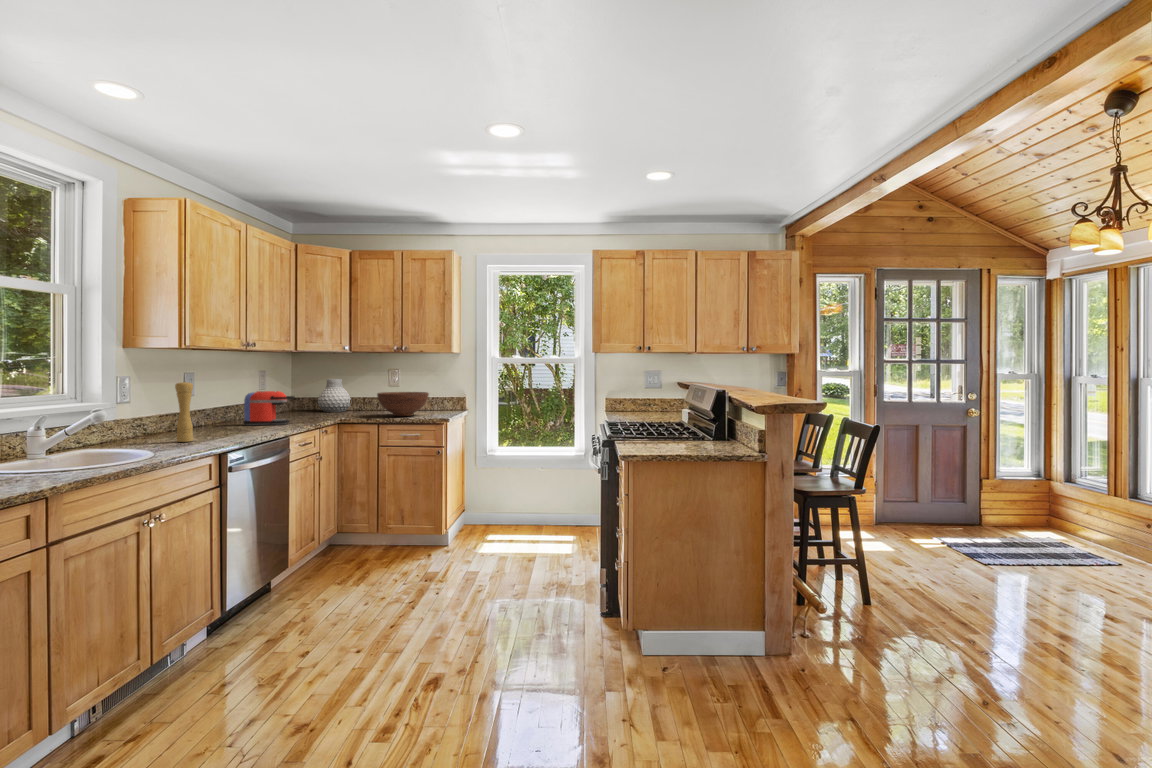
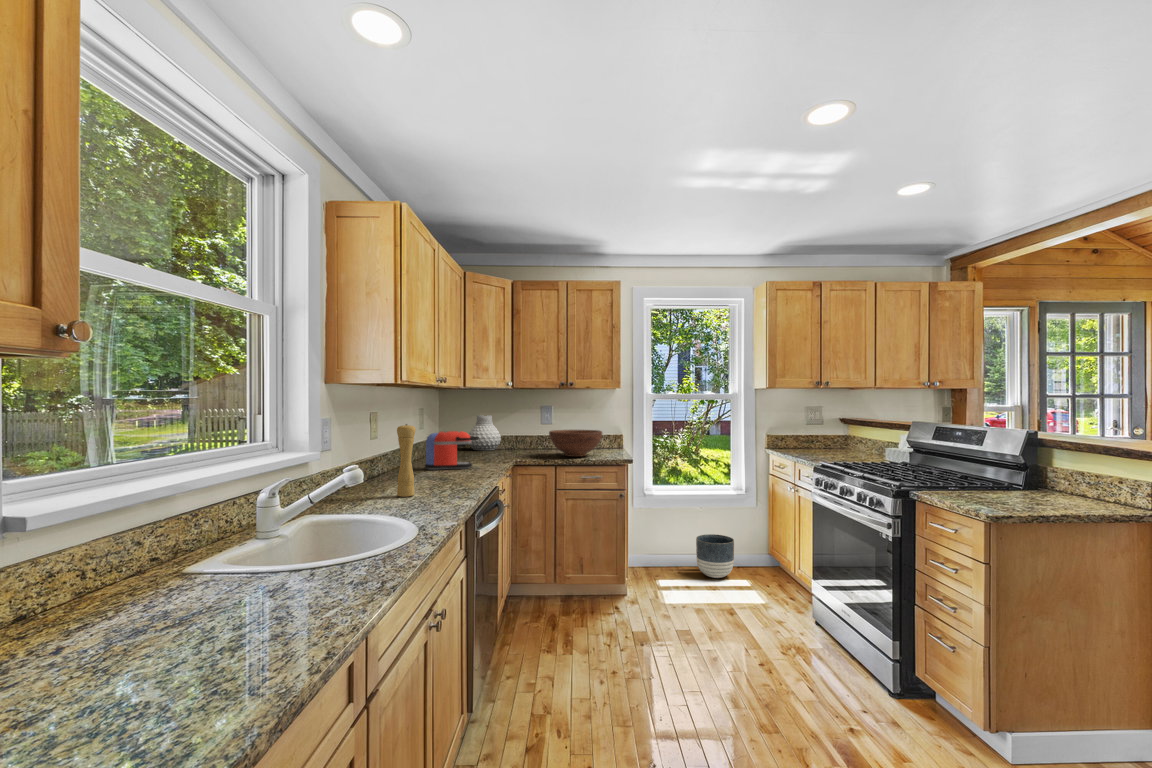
planter: none [532,492,567,531] -> present [696,534,734,578]

